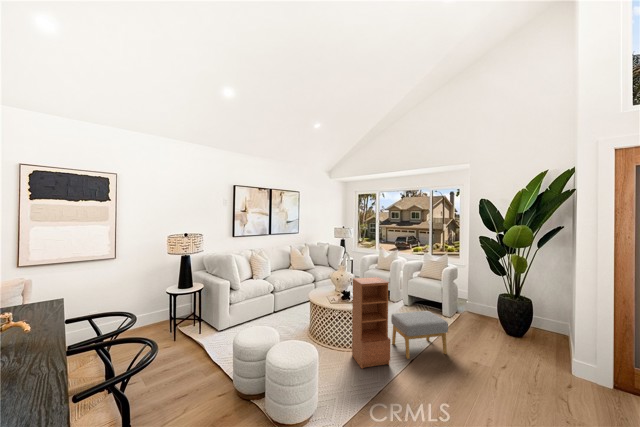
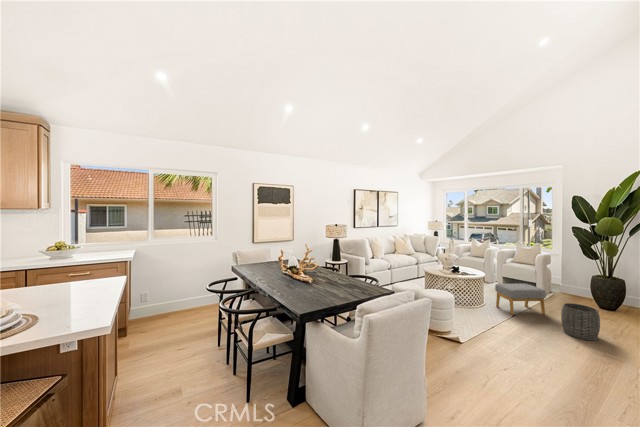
bookcase: present [352,277,391,369] -> none [466,255,499,317]
woven basket: none [462,345,507,402] -> present [561,303,600,340]

